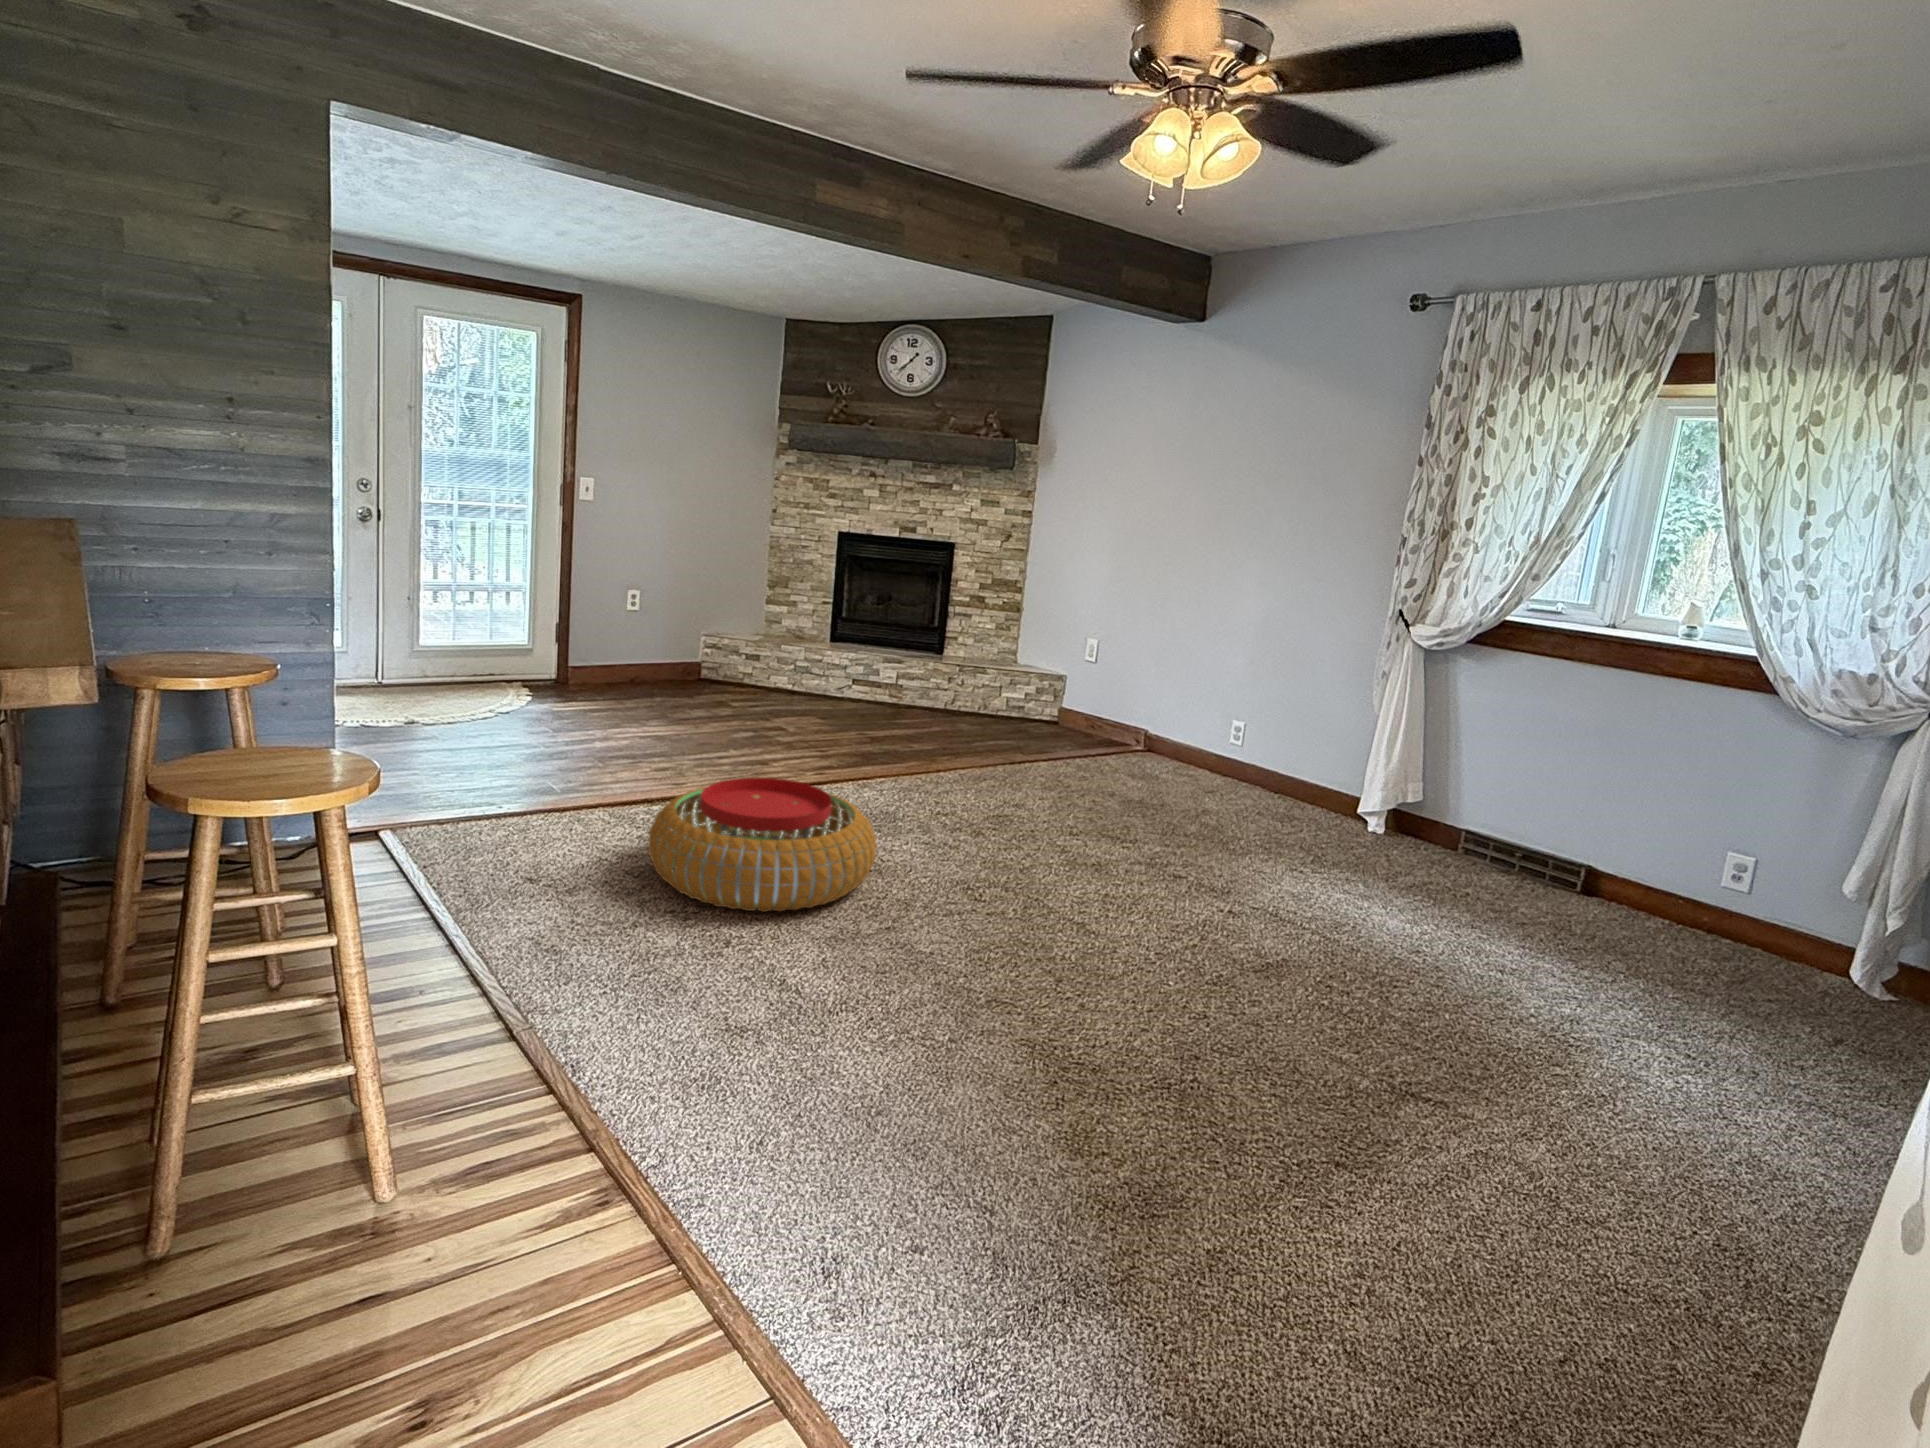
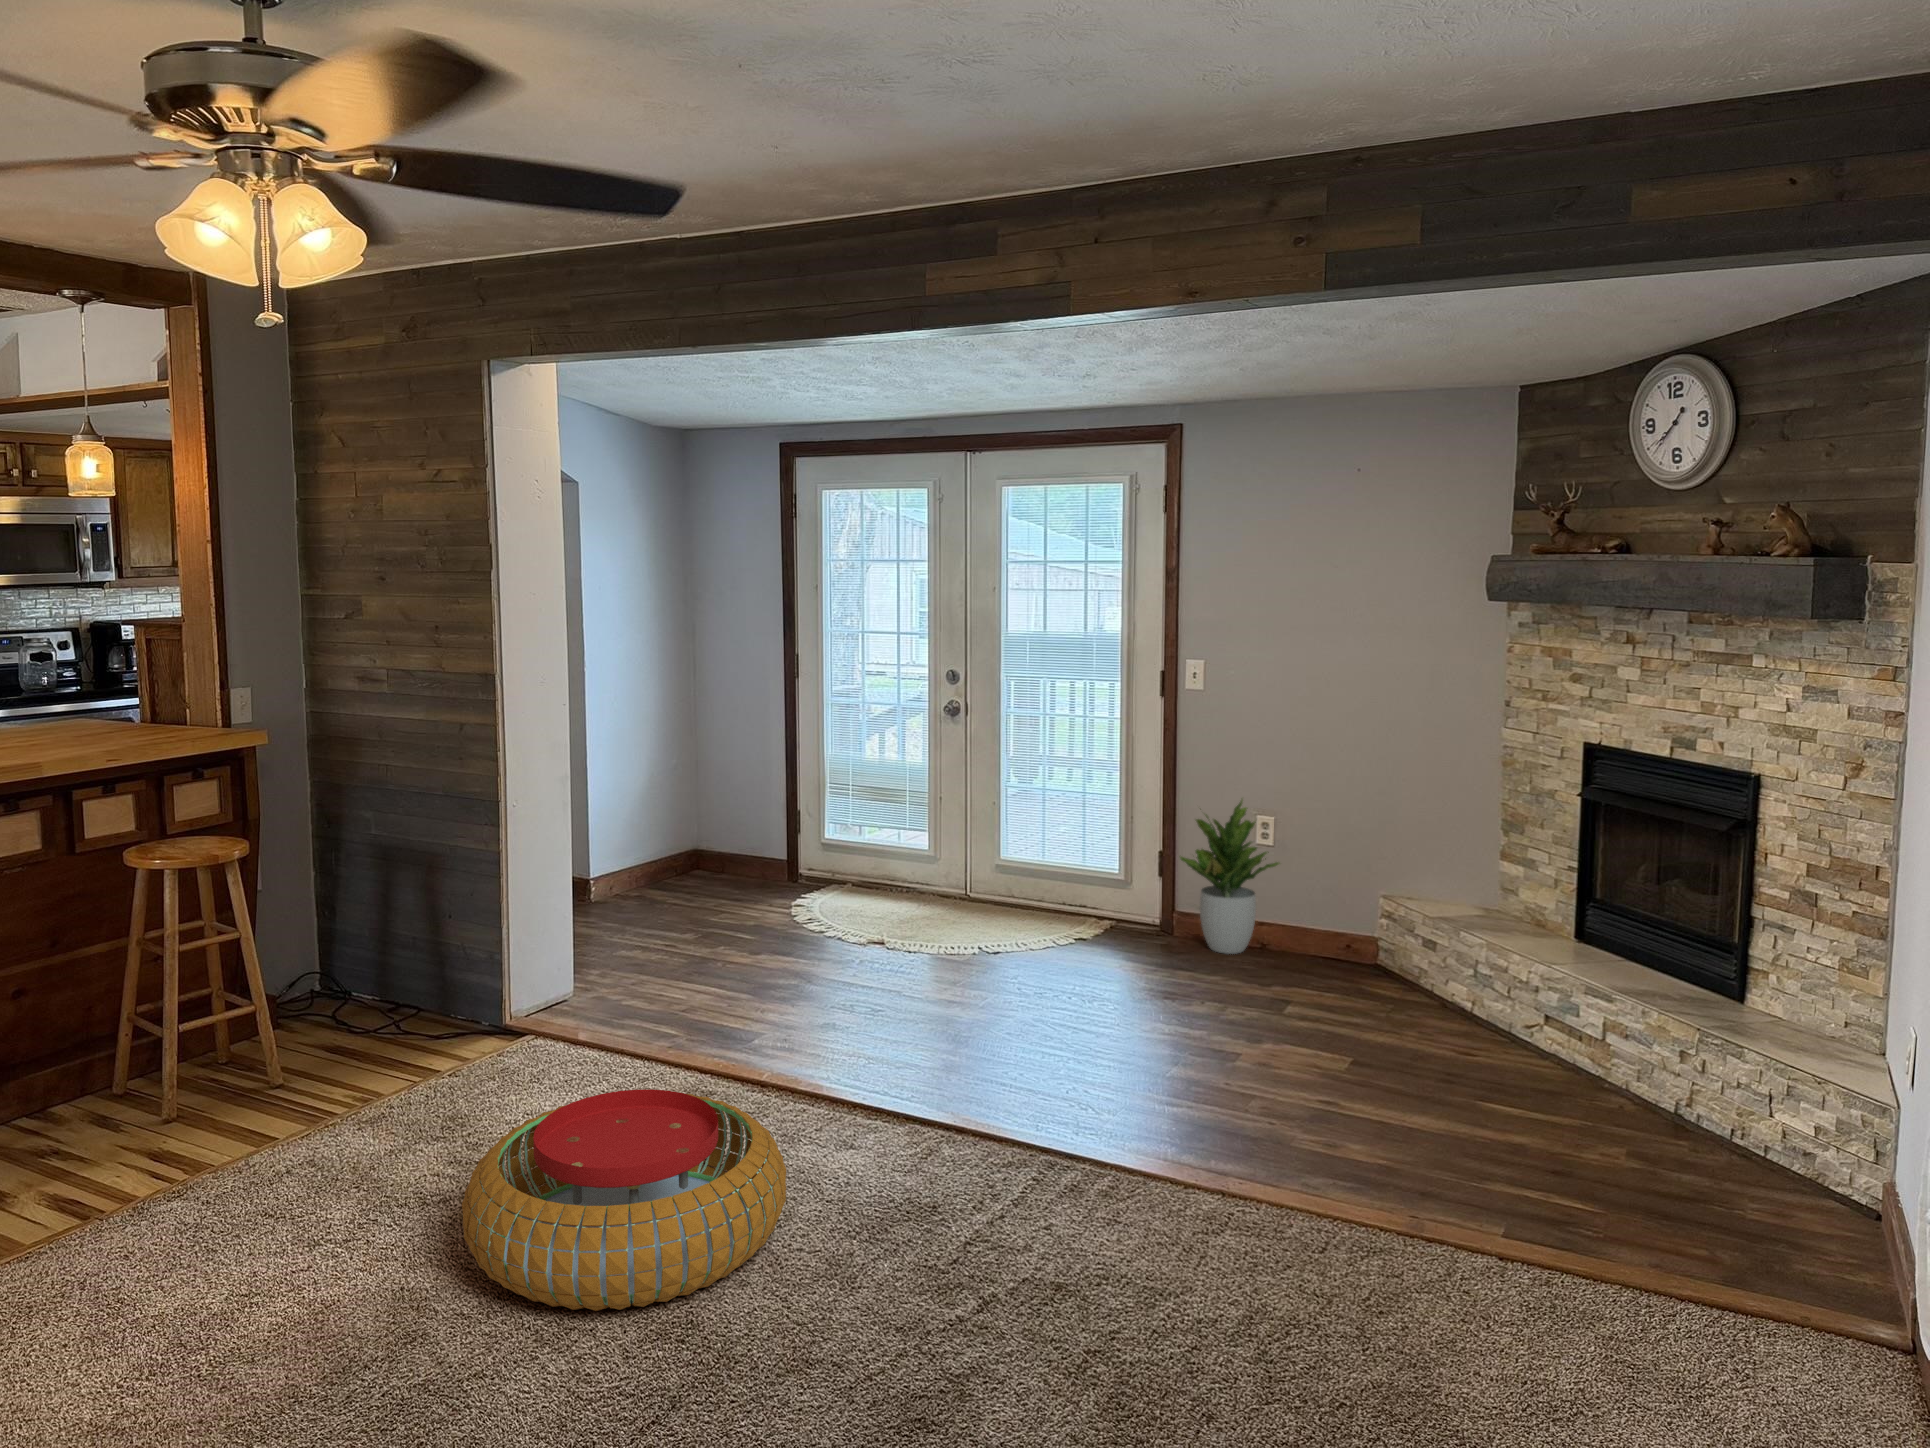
potted plant: none [594,576,663,686] -> present [1180,800,1279,954]

